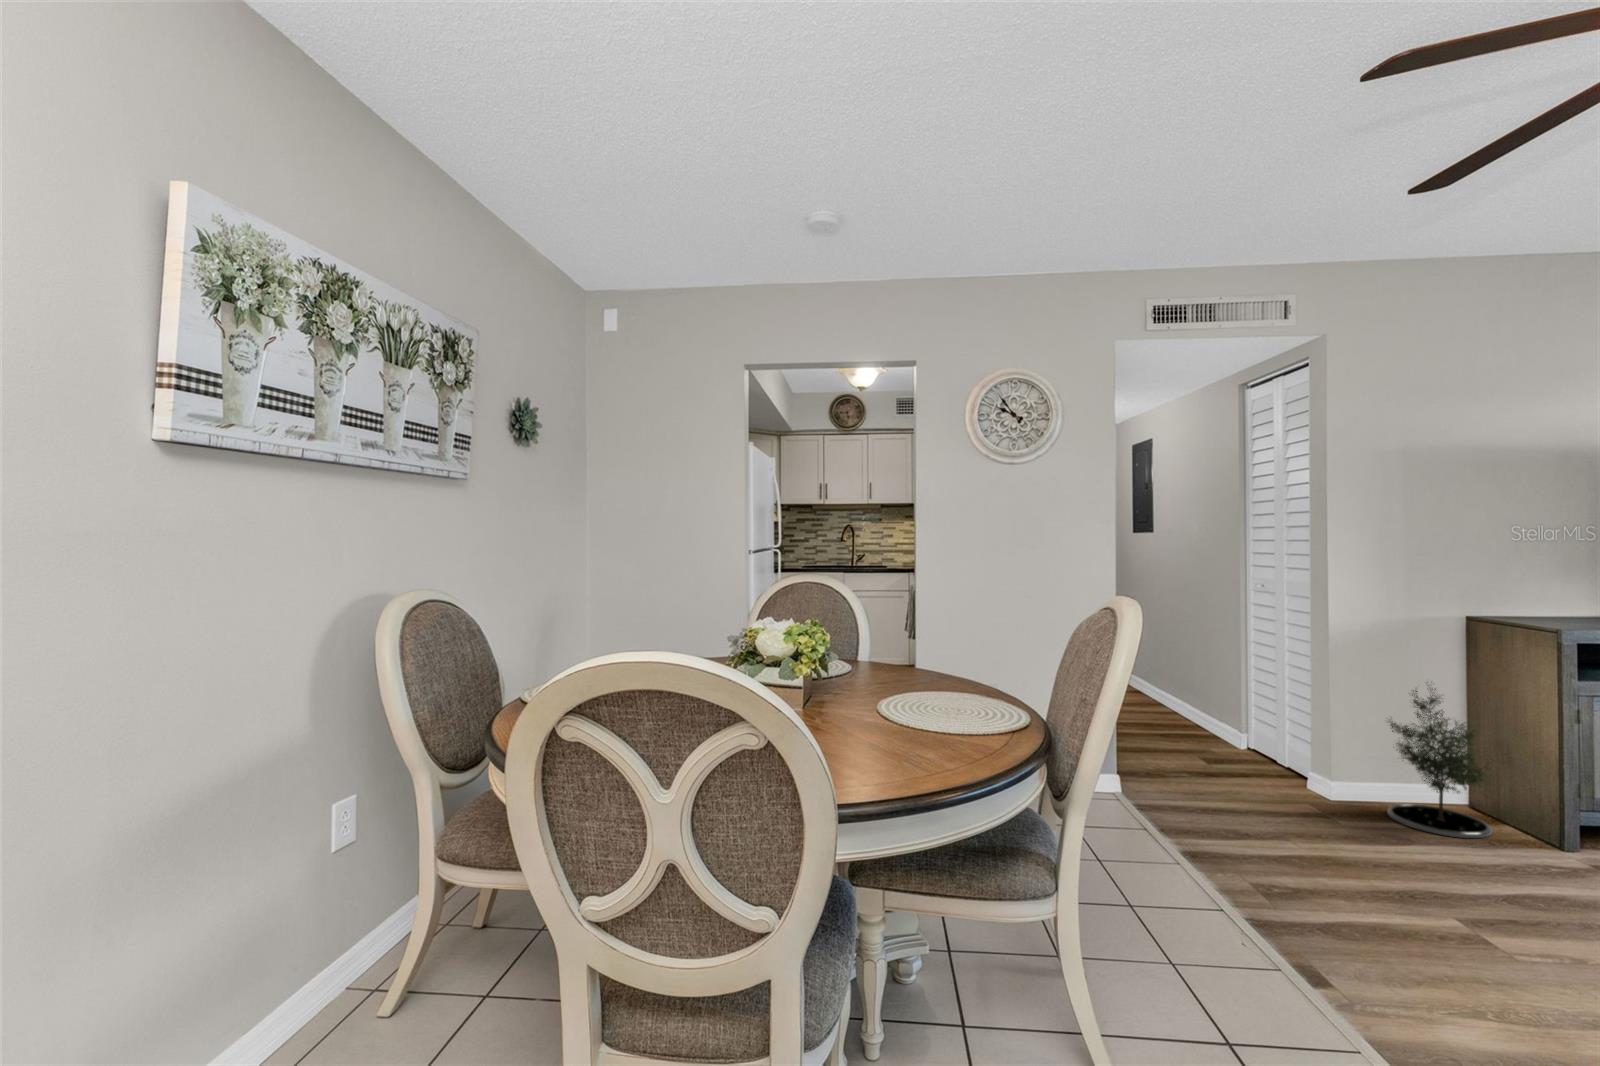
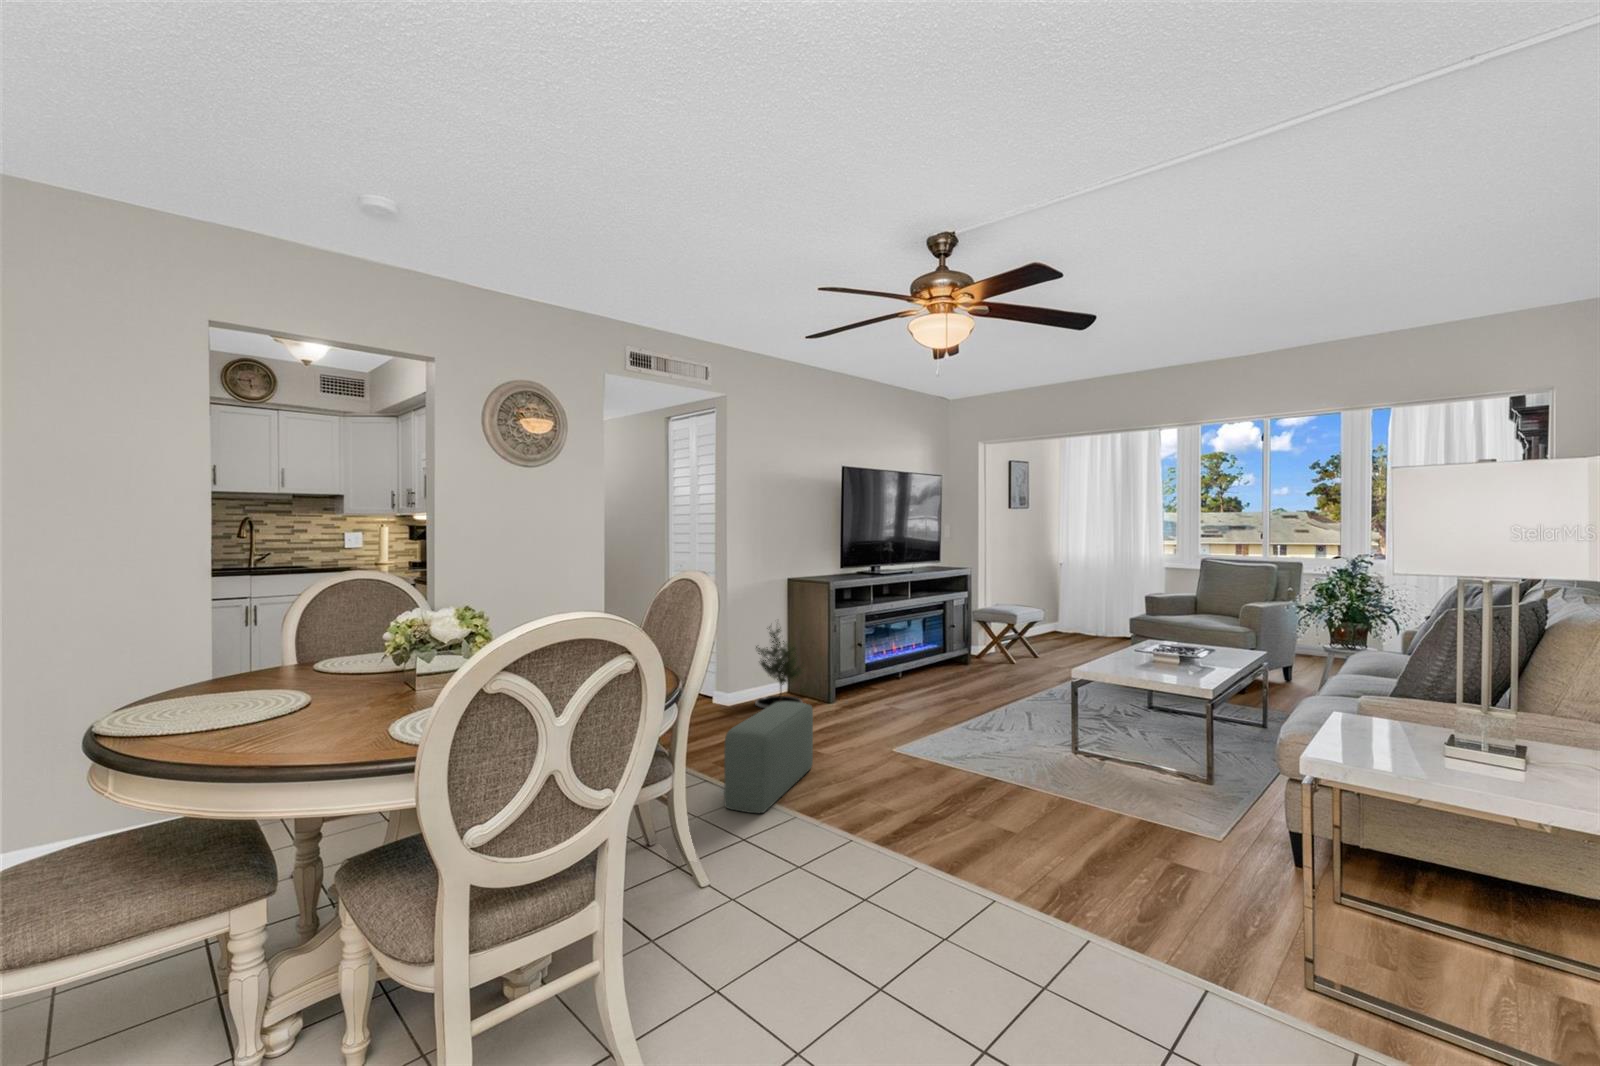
pouf: none [1187,822,1411,995] -> present [724,700,813,813]

